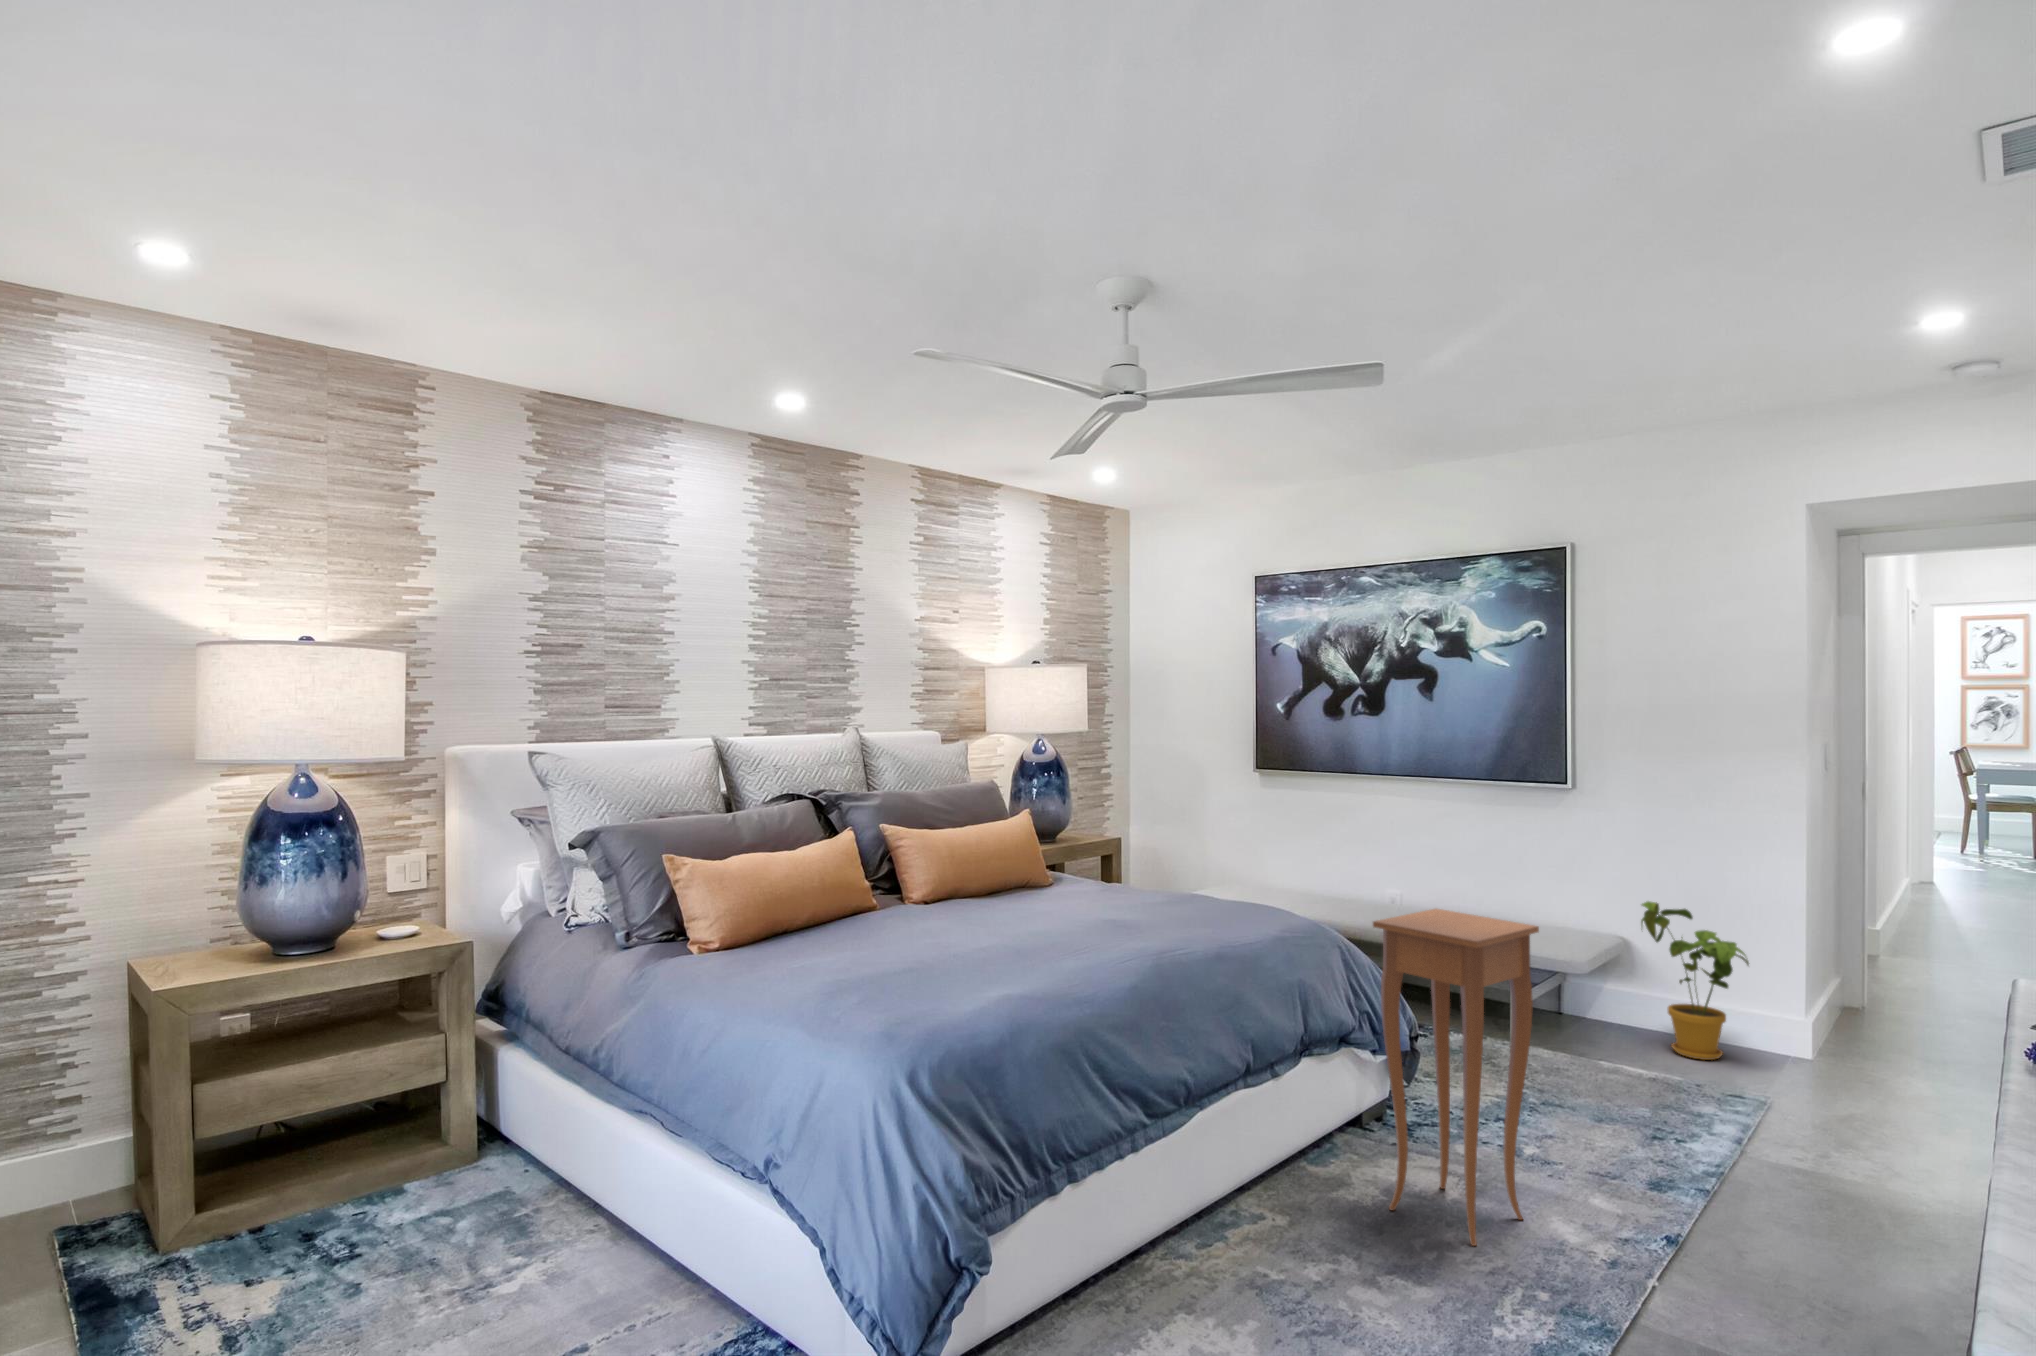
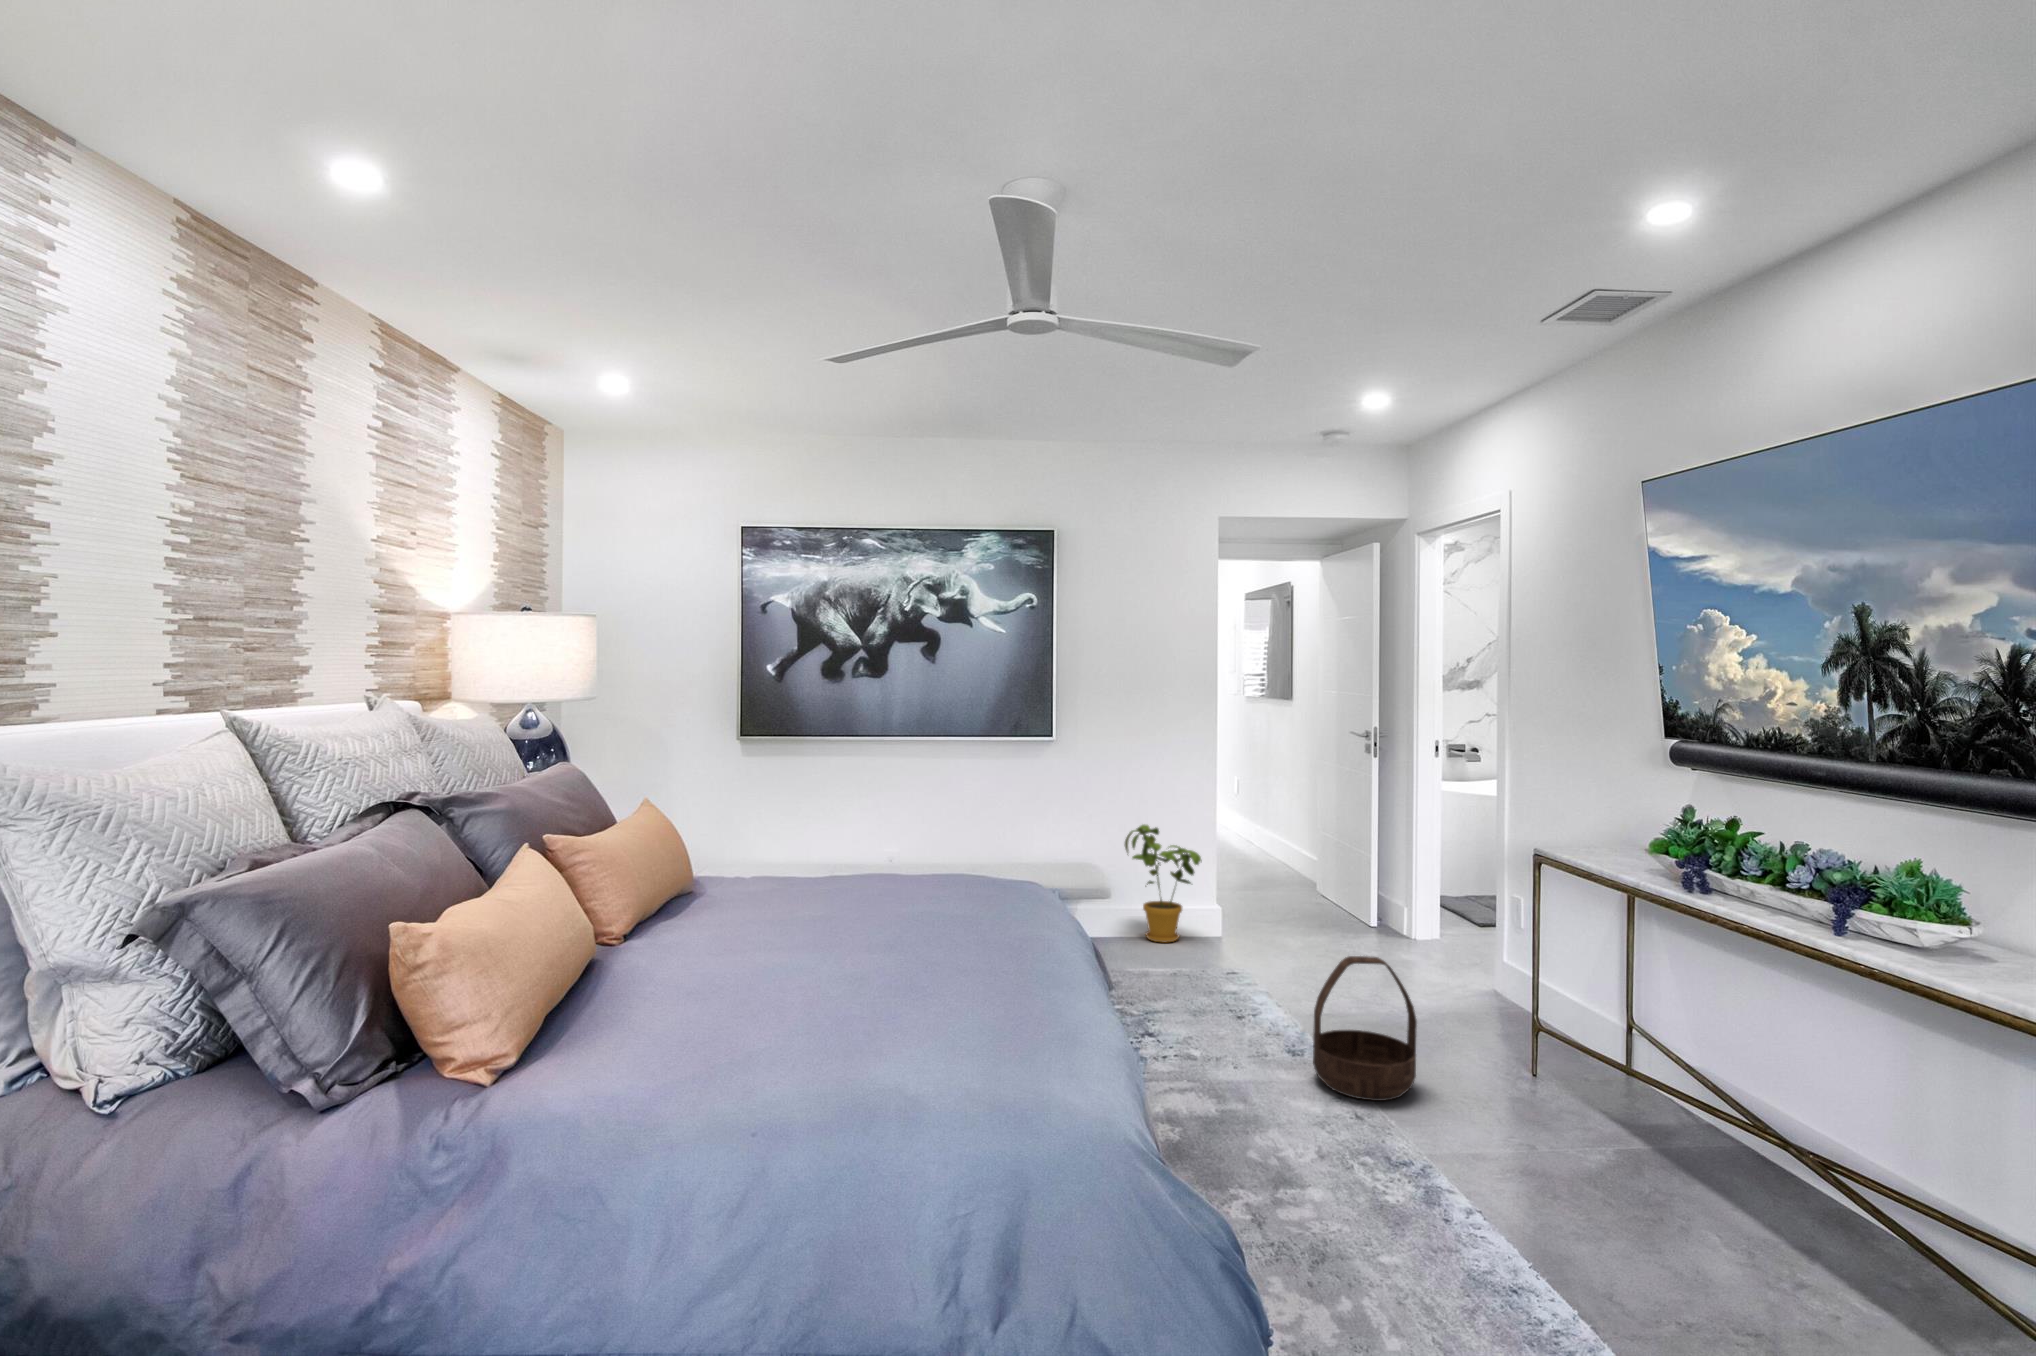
side table: present [1373,909,1539,1246] -> none [1198,849,1313,1134]
basket: none [1591,1075,1738,1272] -> present [1313,956,1417,1101]

